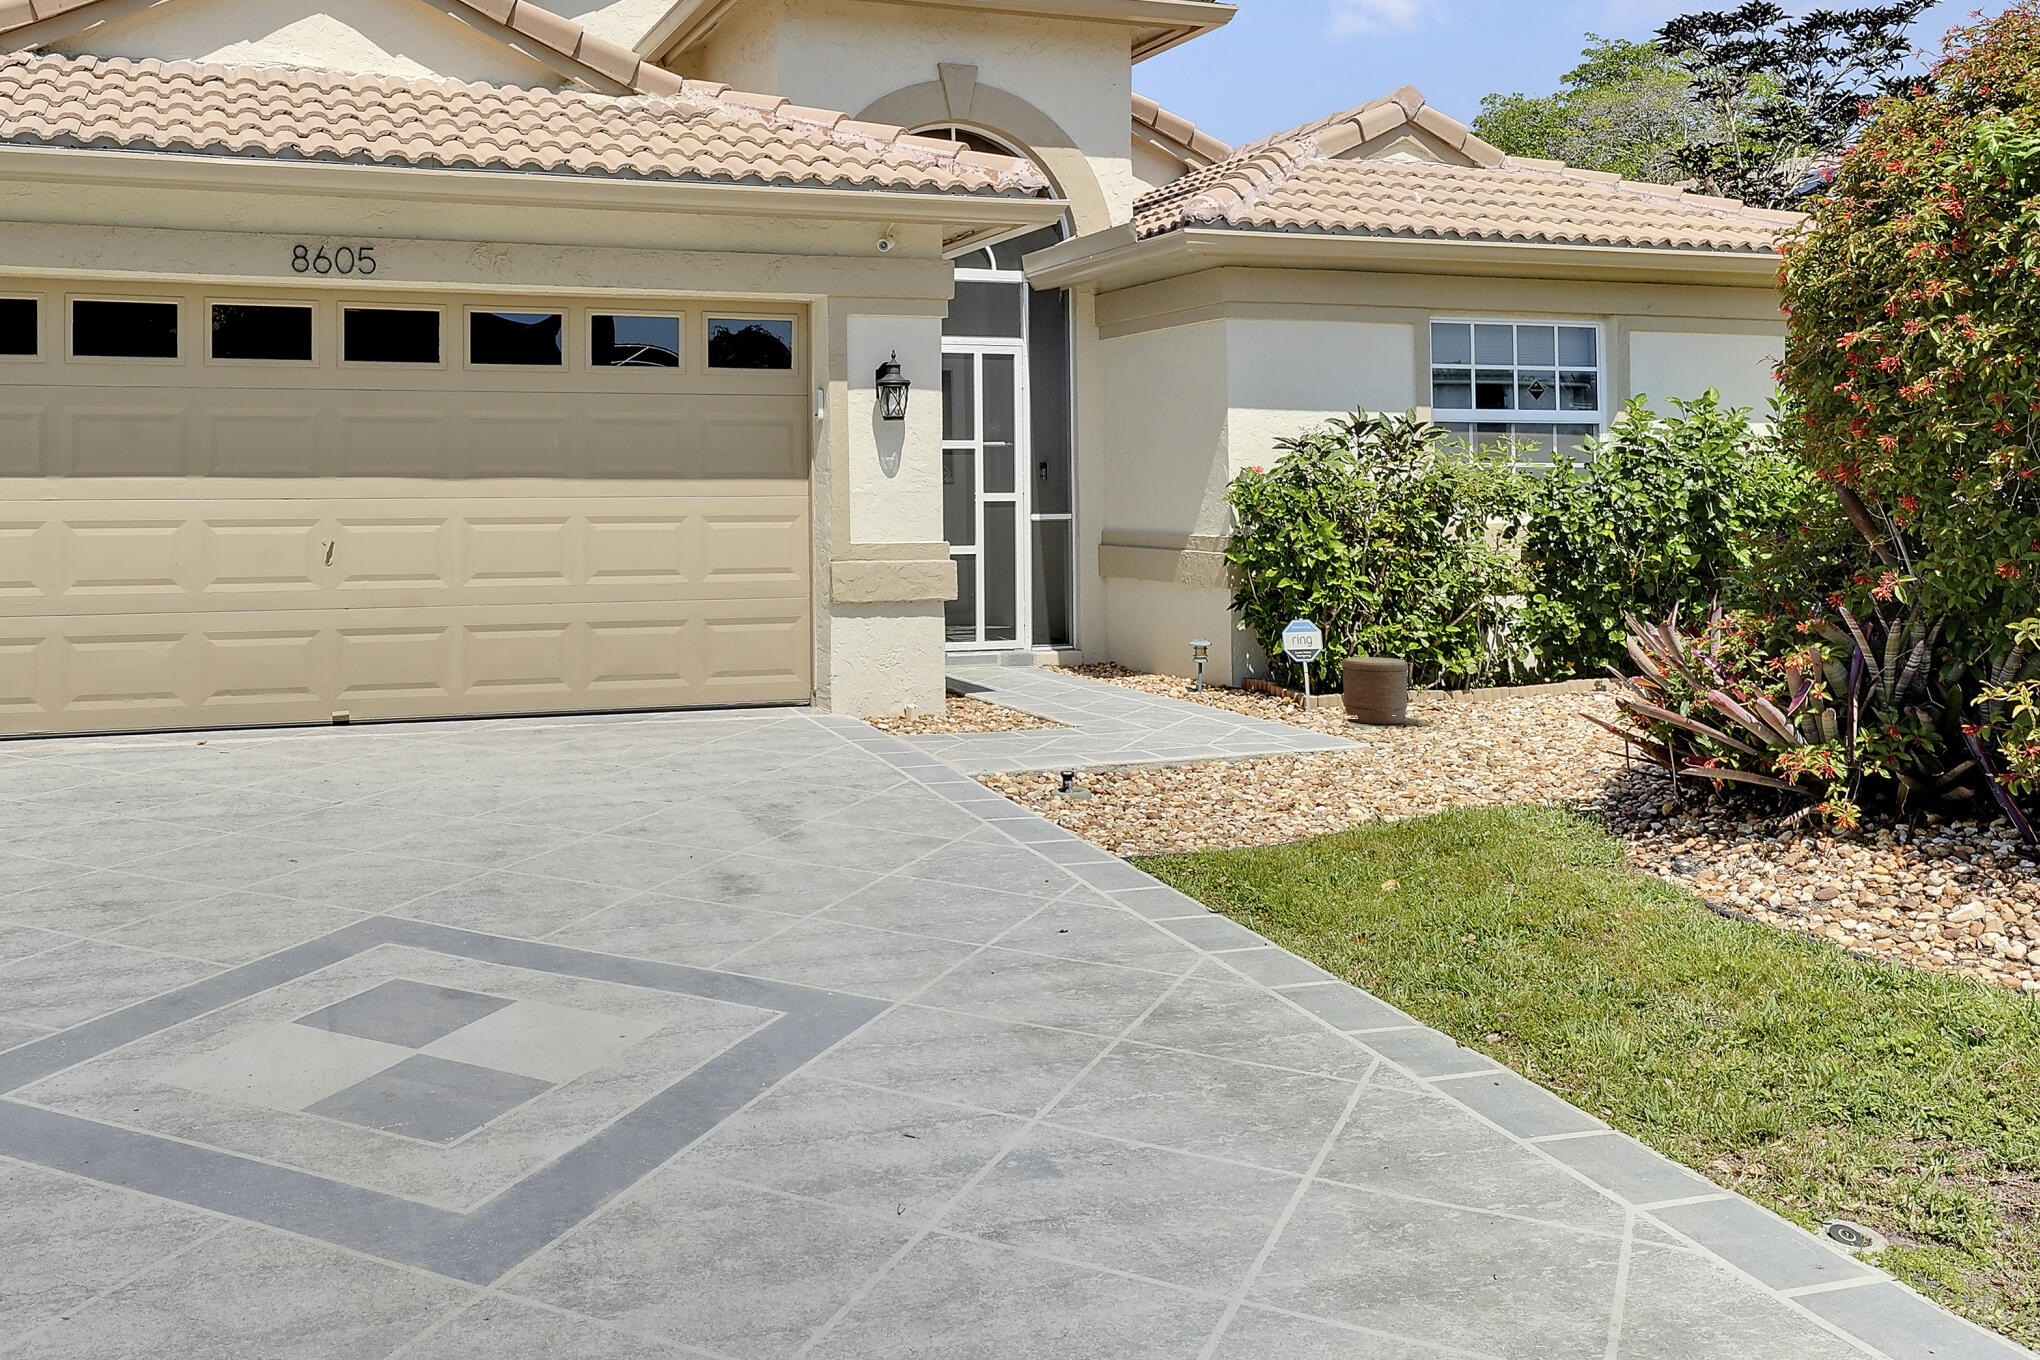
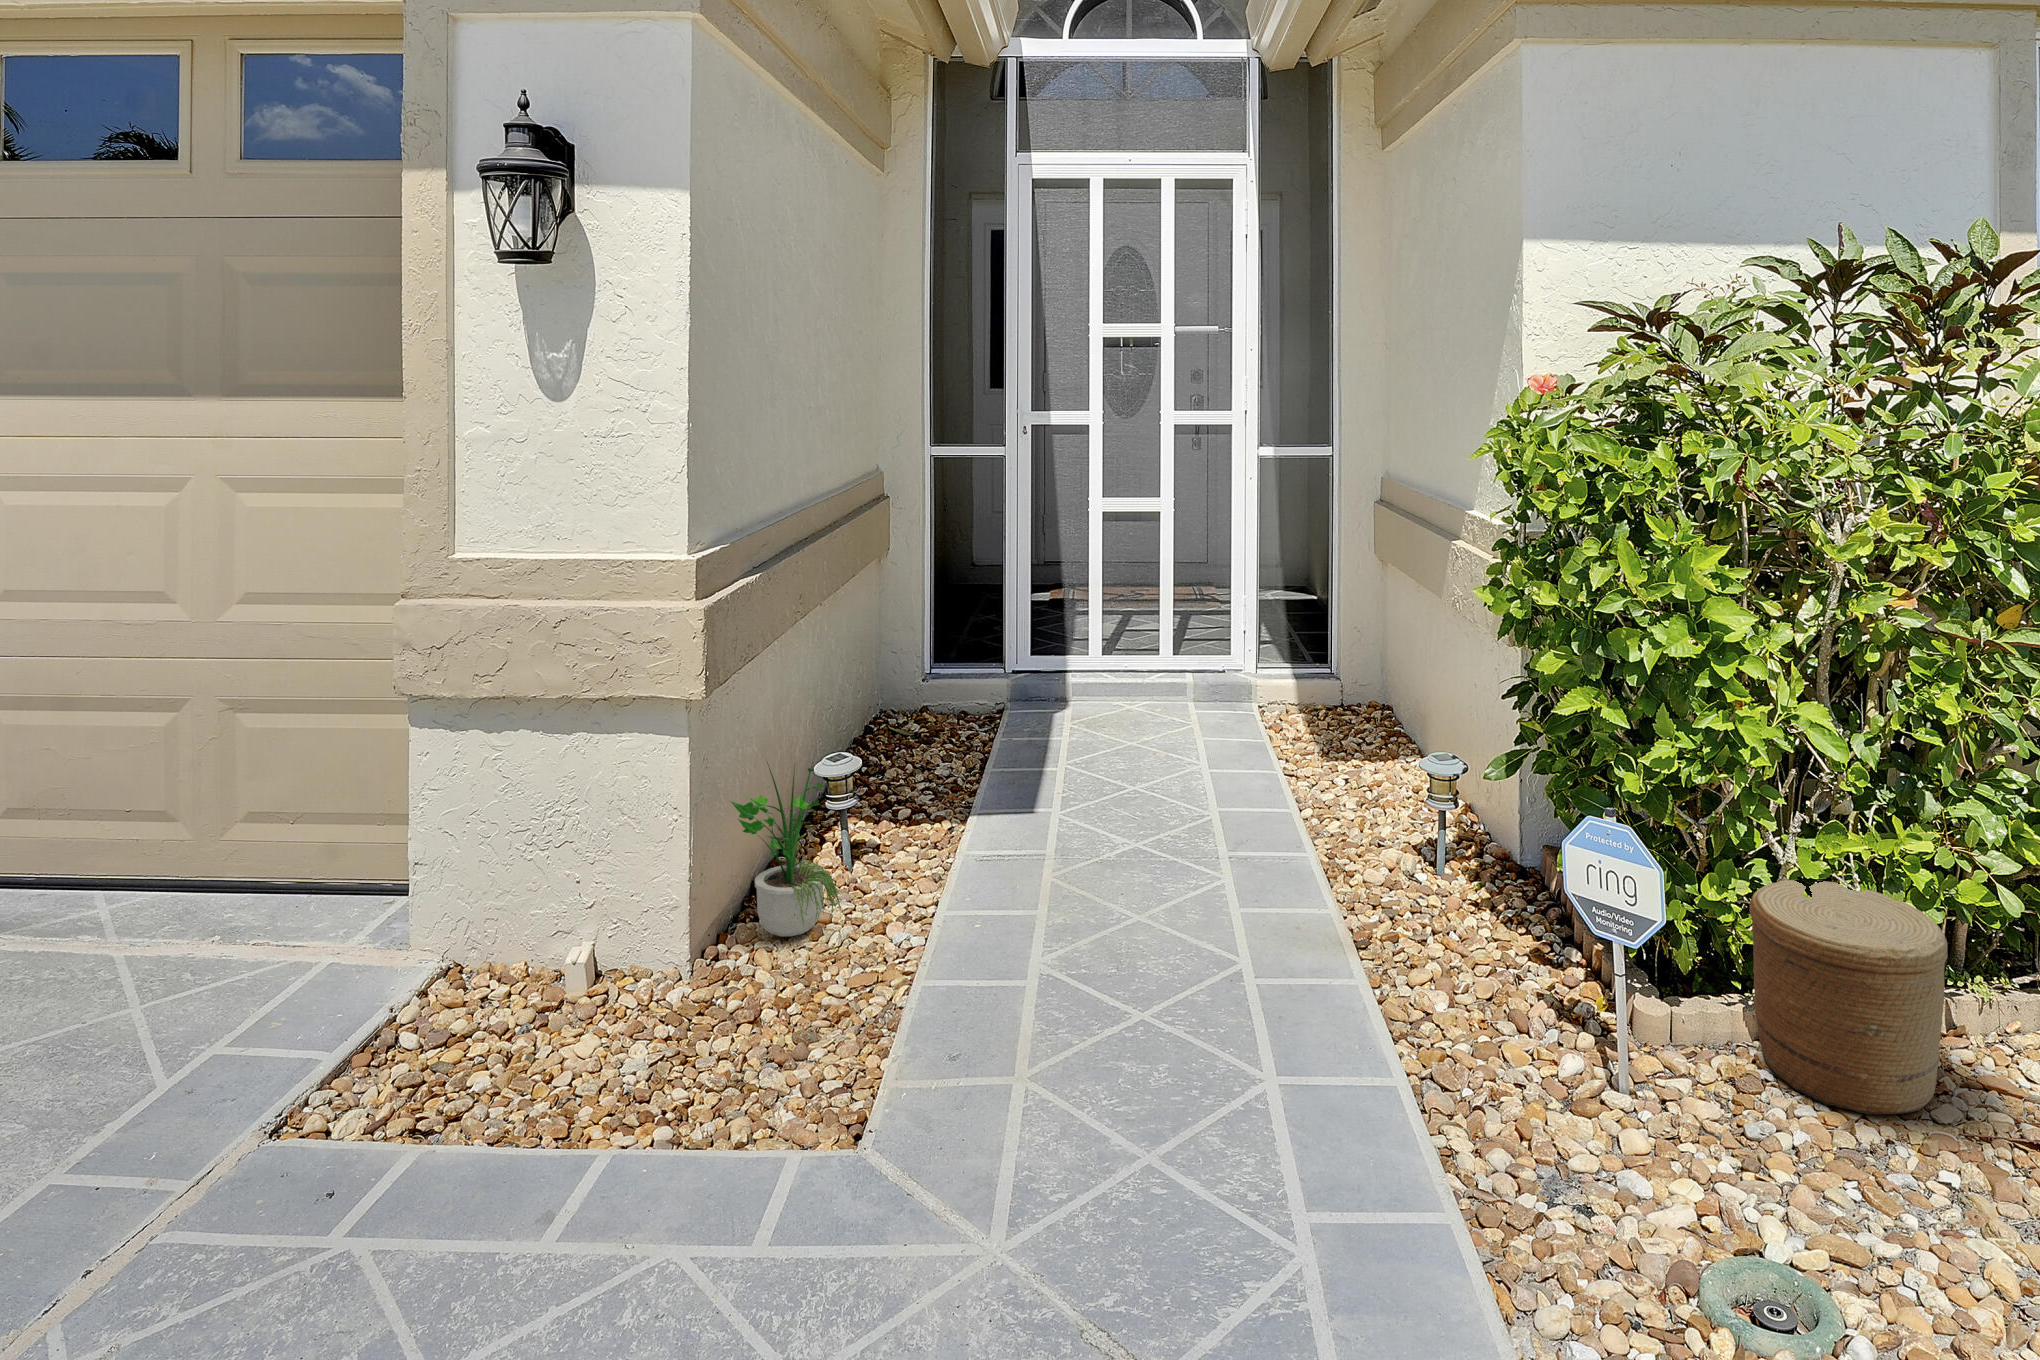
potted plant: none [910,634,967,718] -> present [730,762,841,936]

